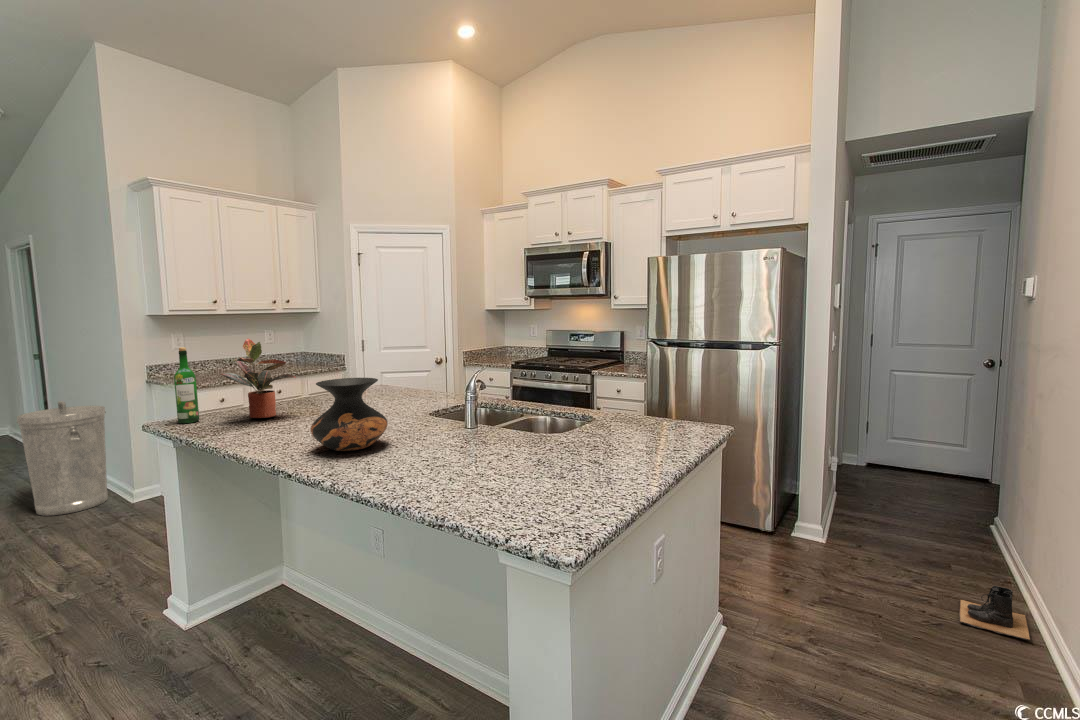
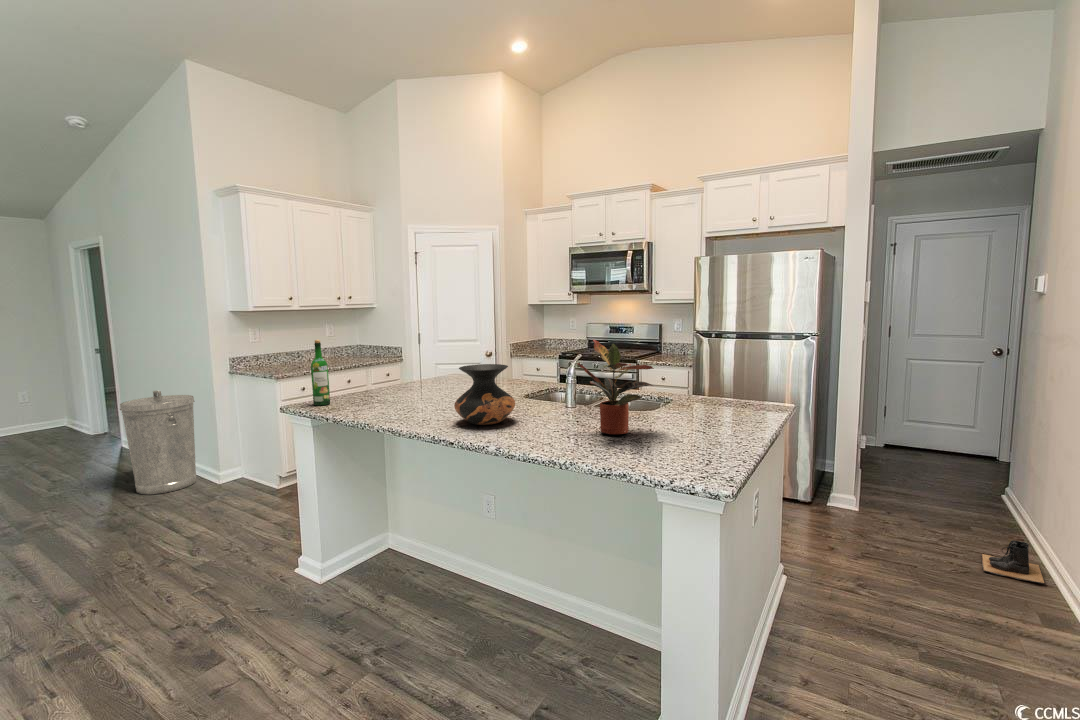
potted plant: present [220,339,296,418] -> present [578,340,654,434]

